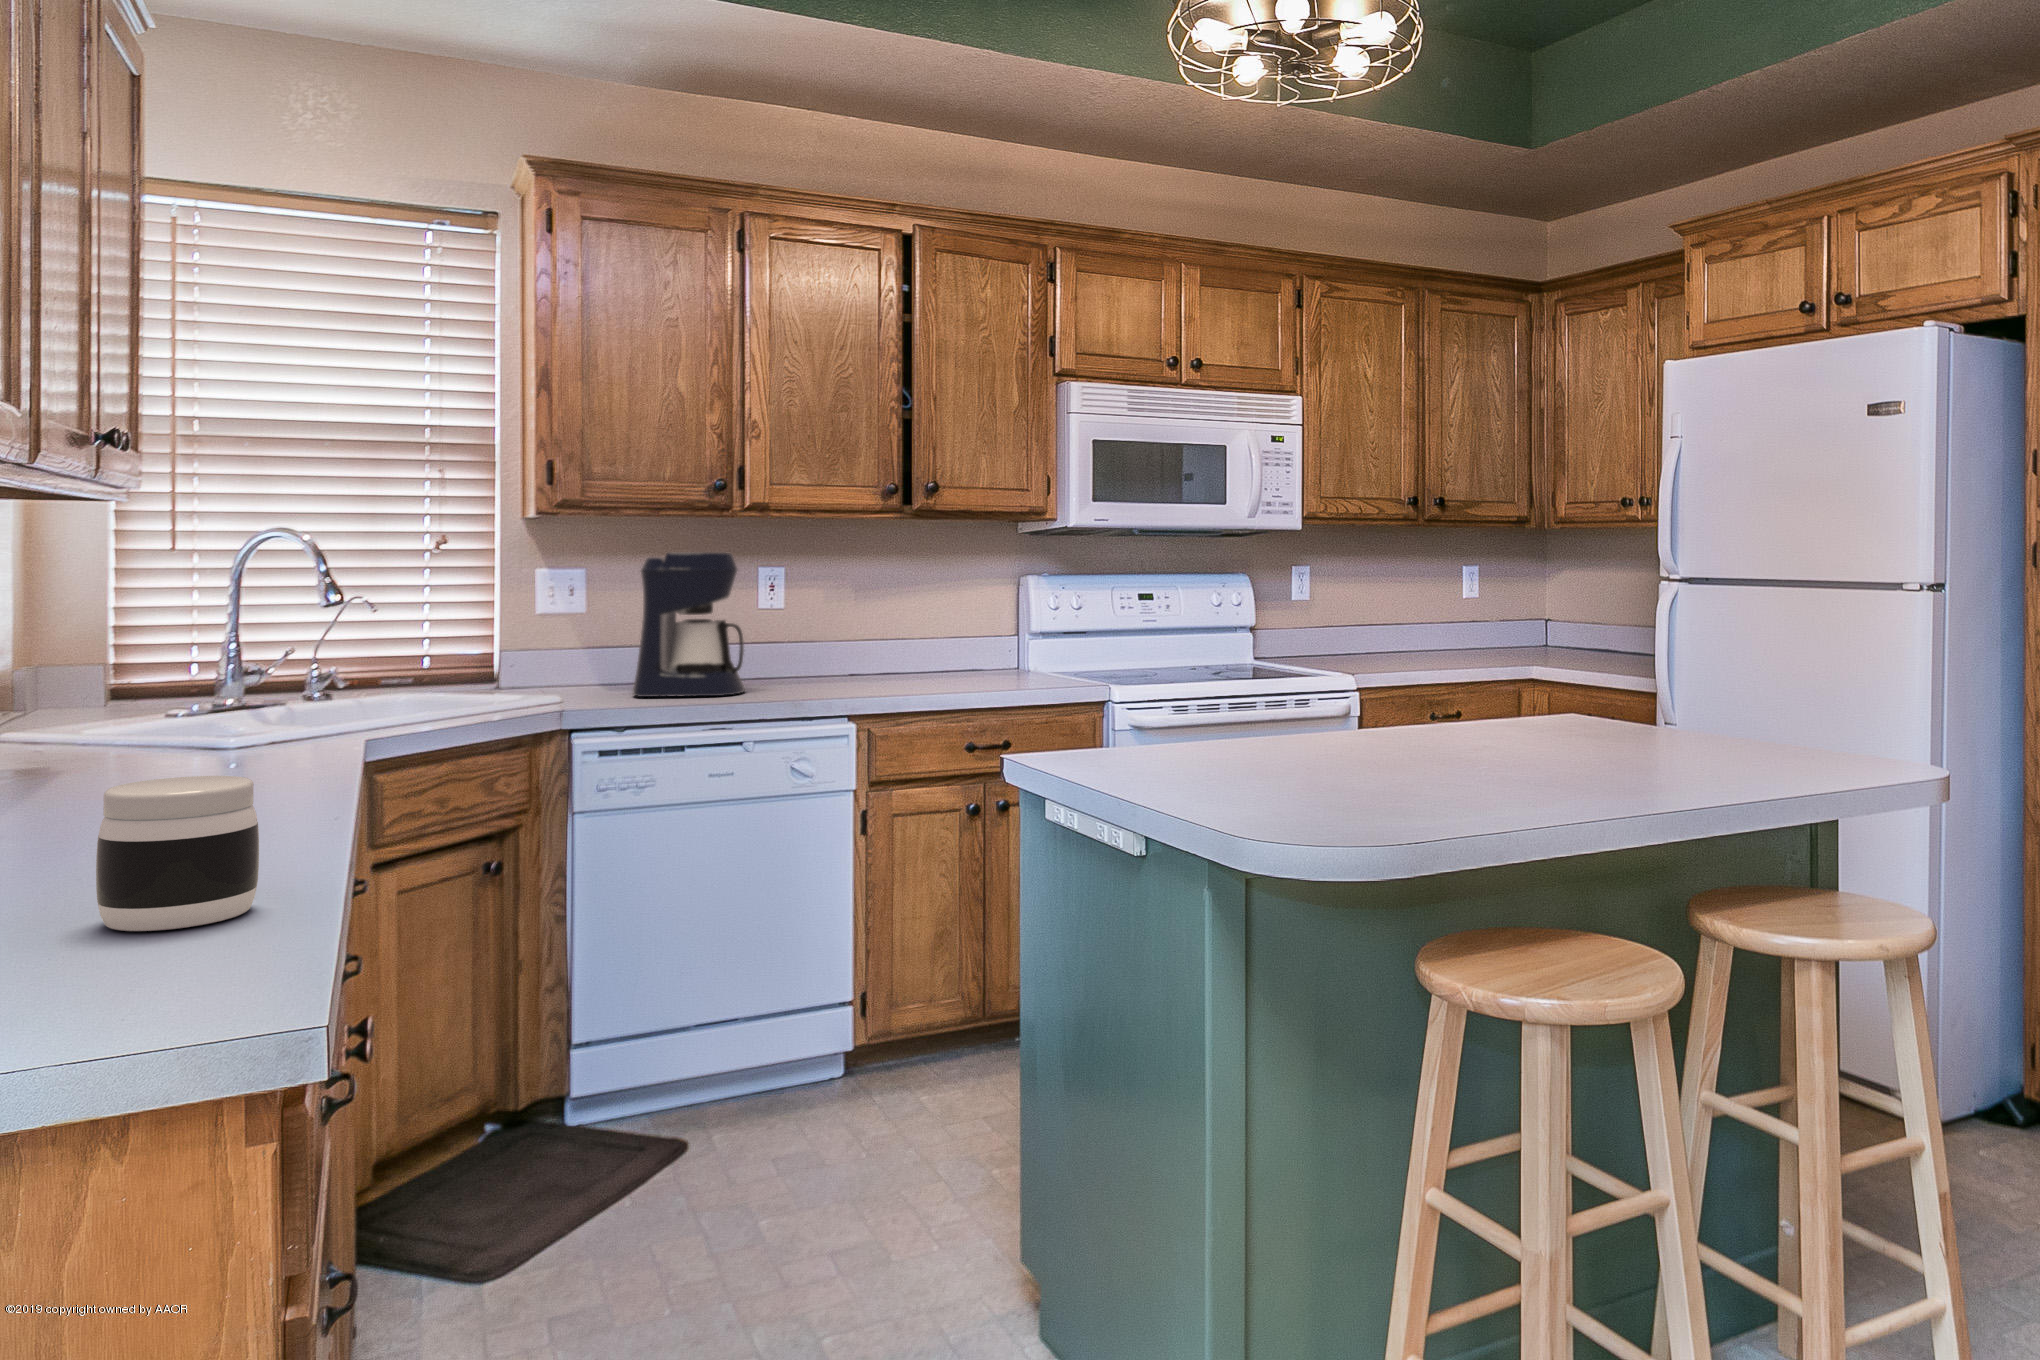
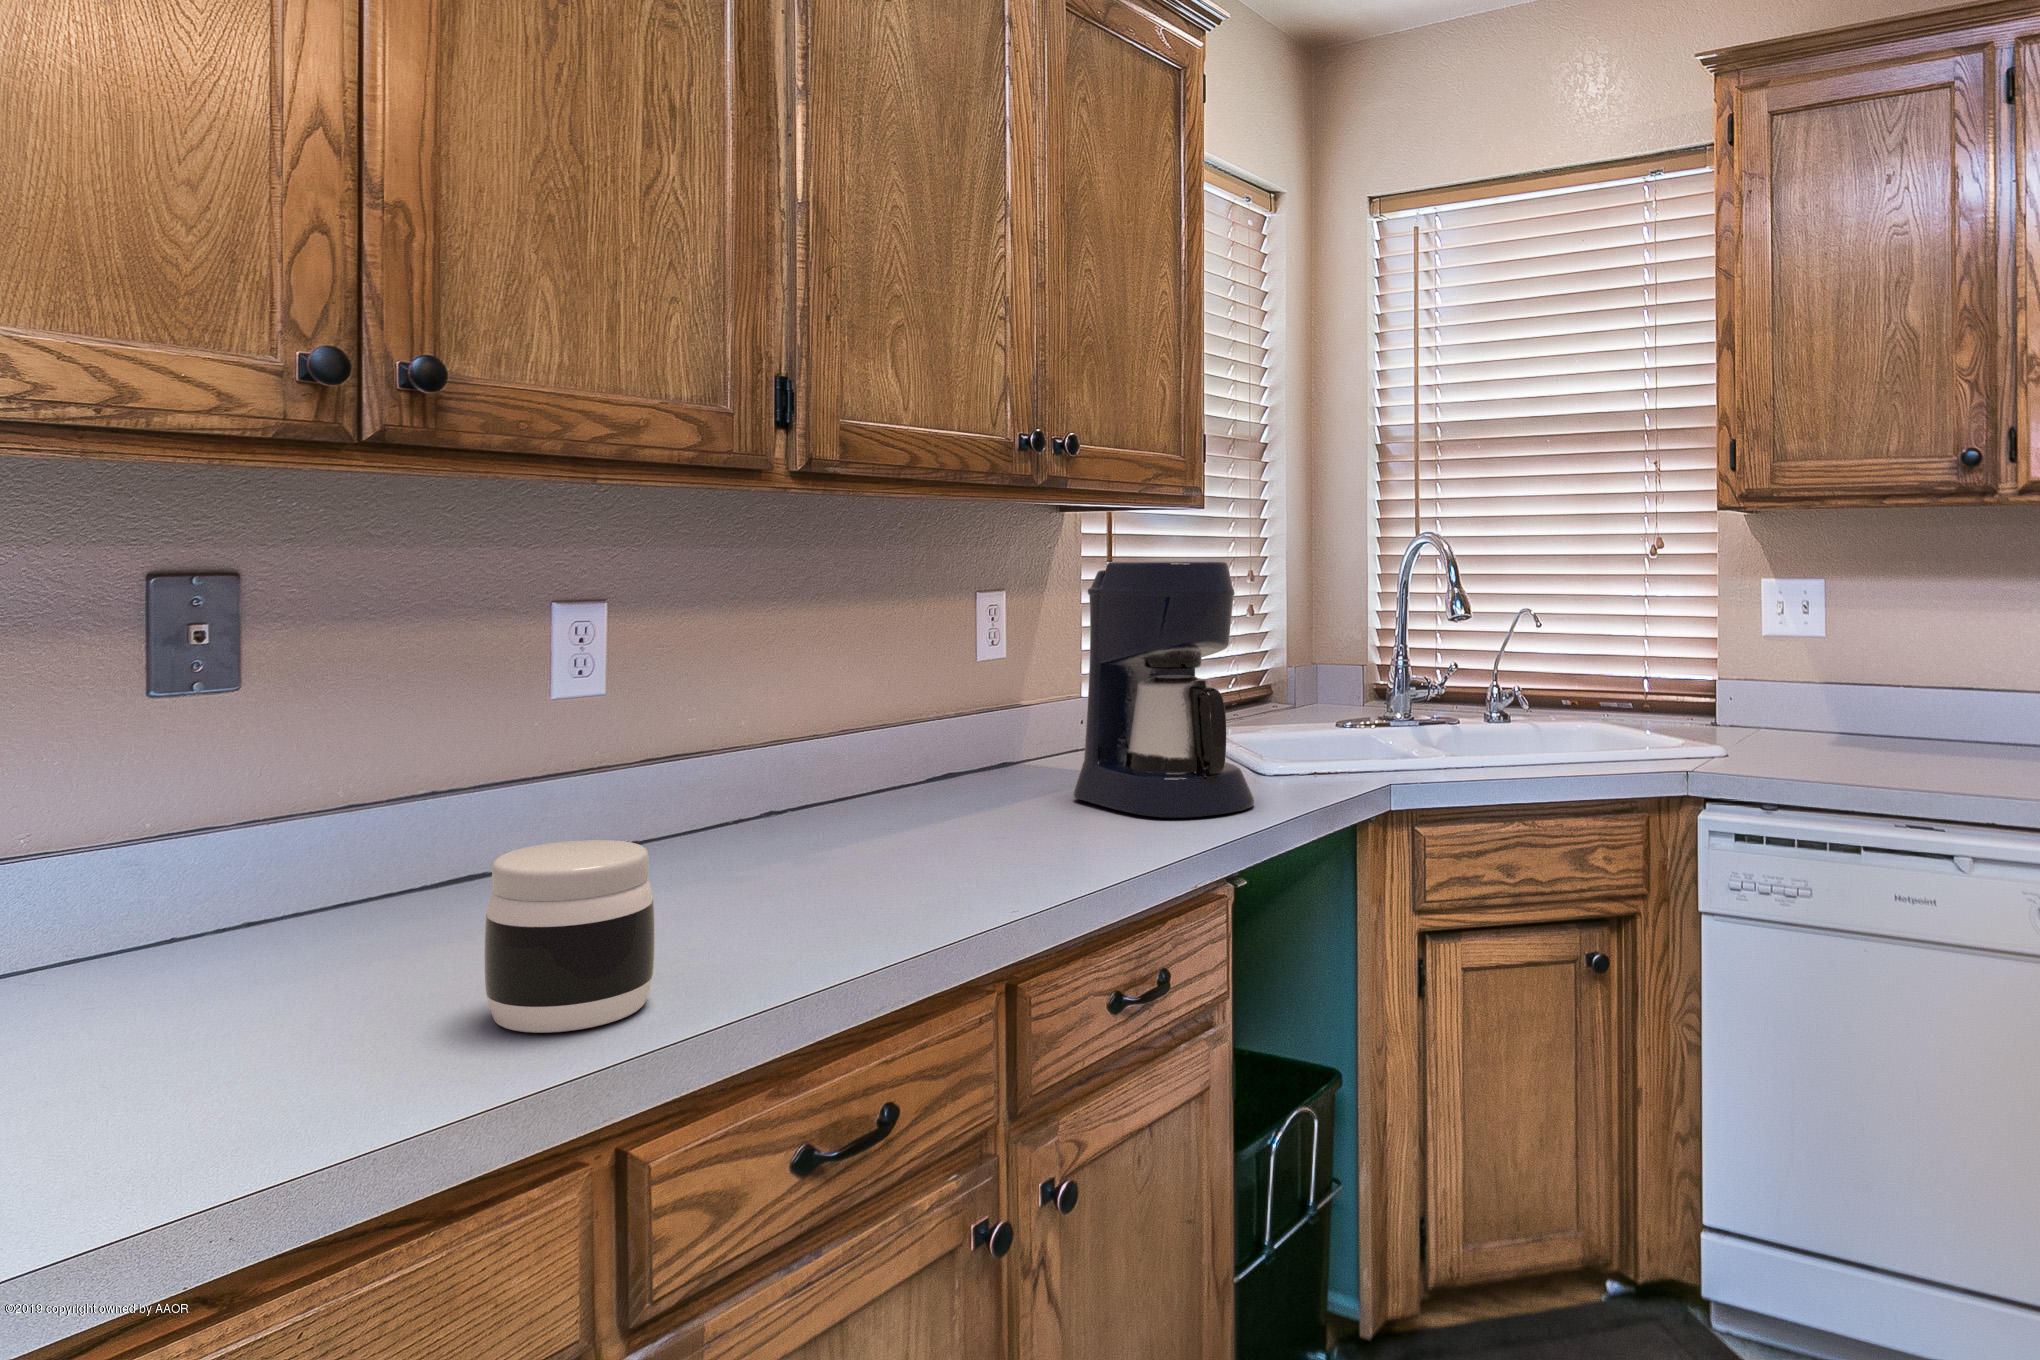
coffee maker: present [633,552,745,697] -> present [1073,561,1254,818]

